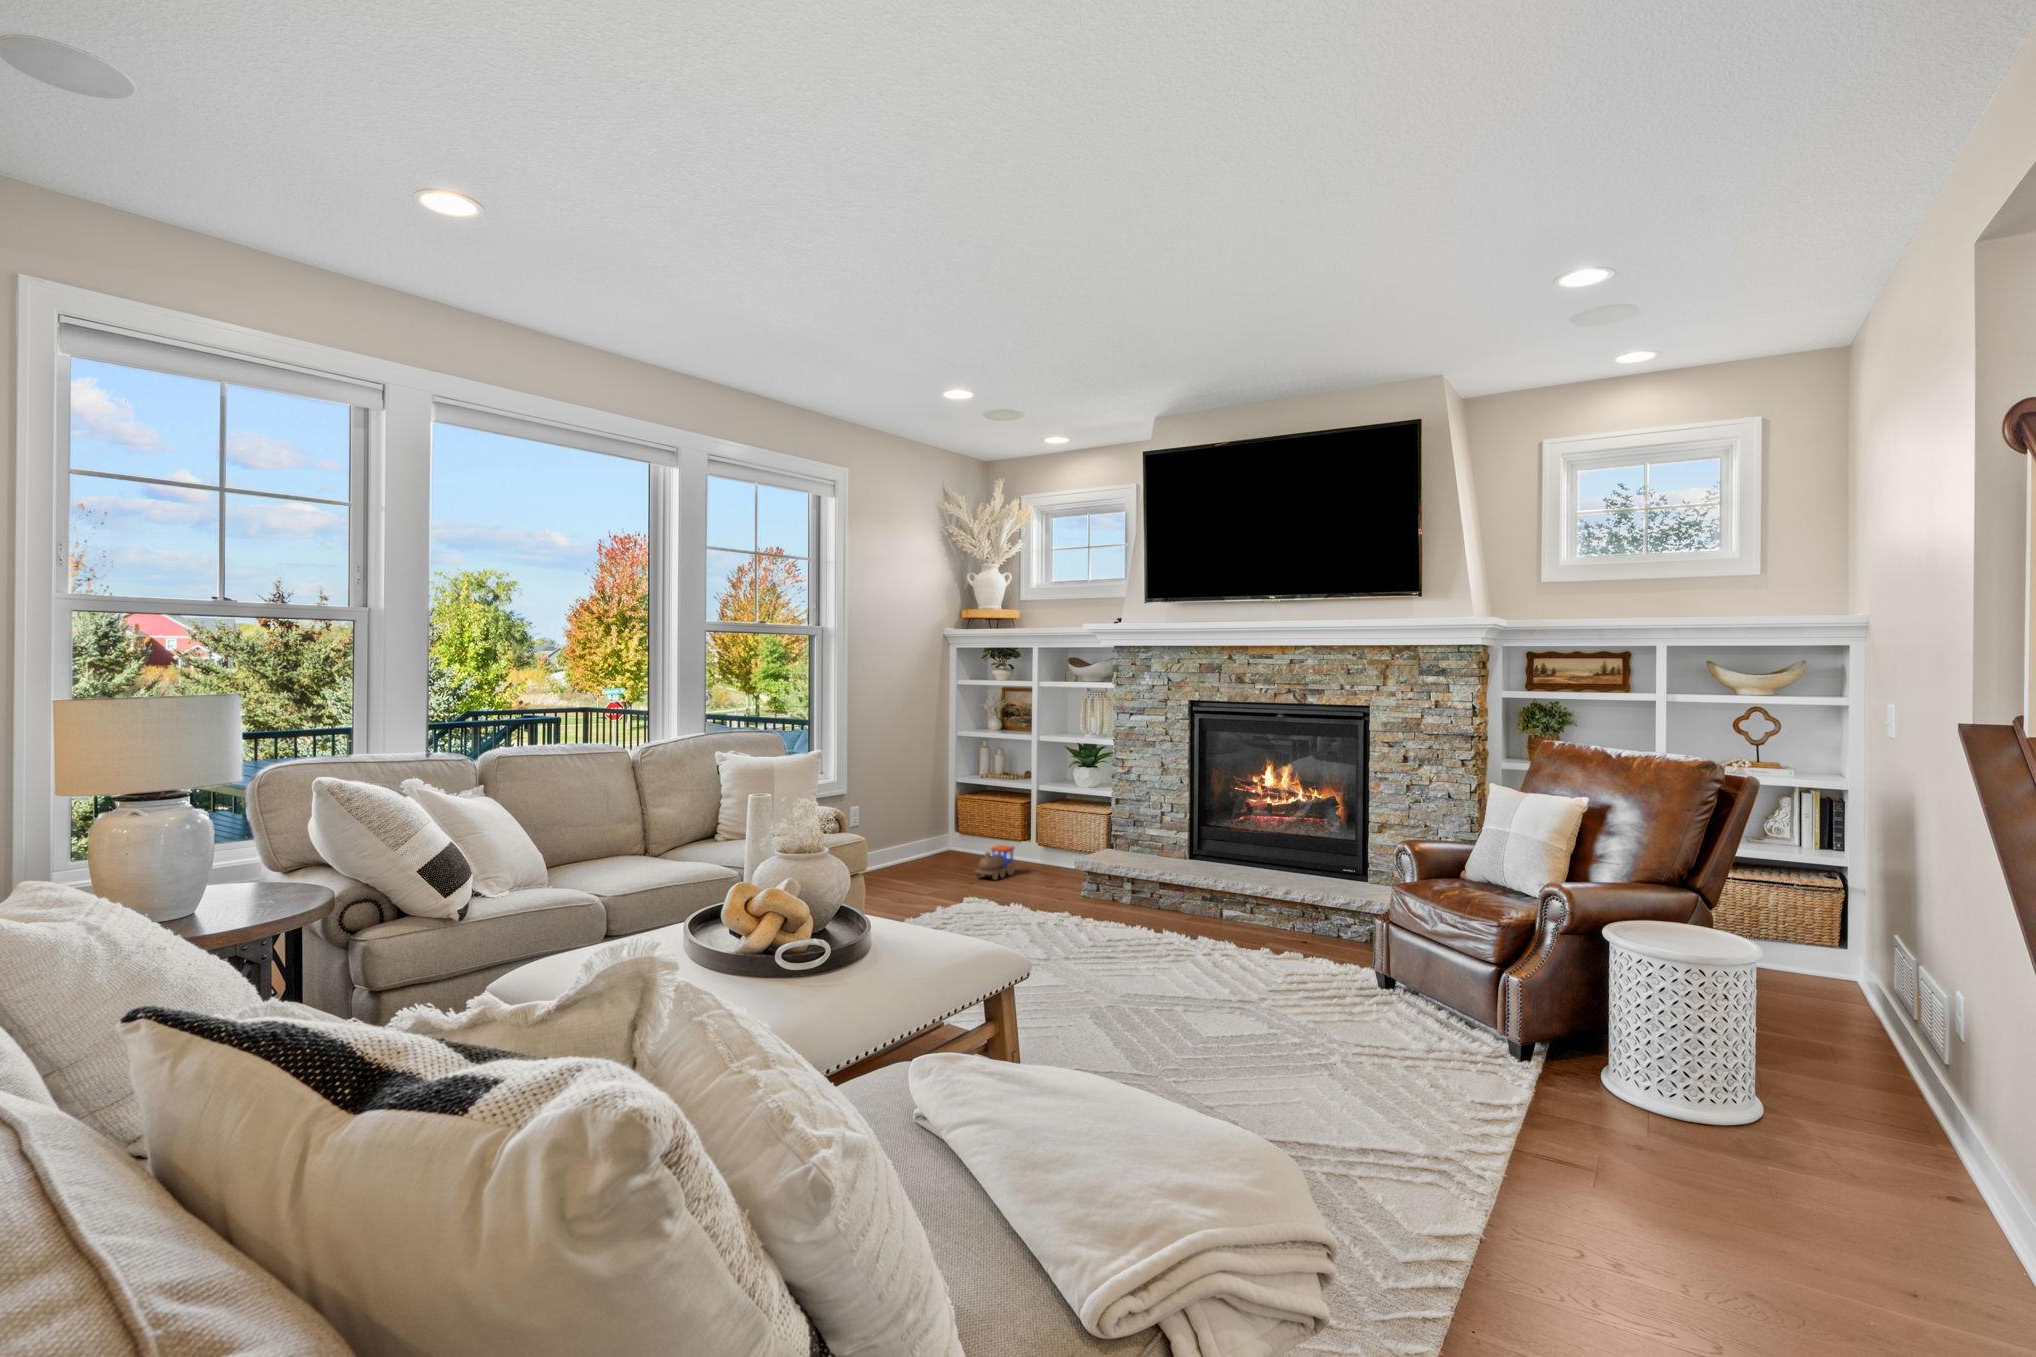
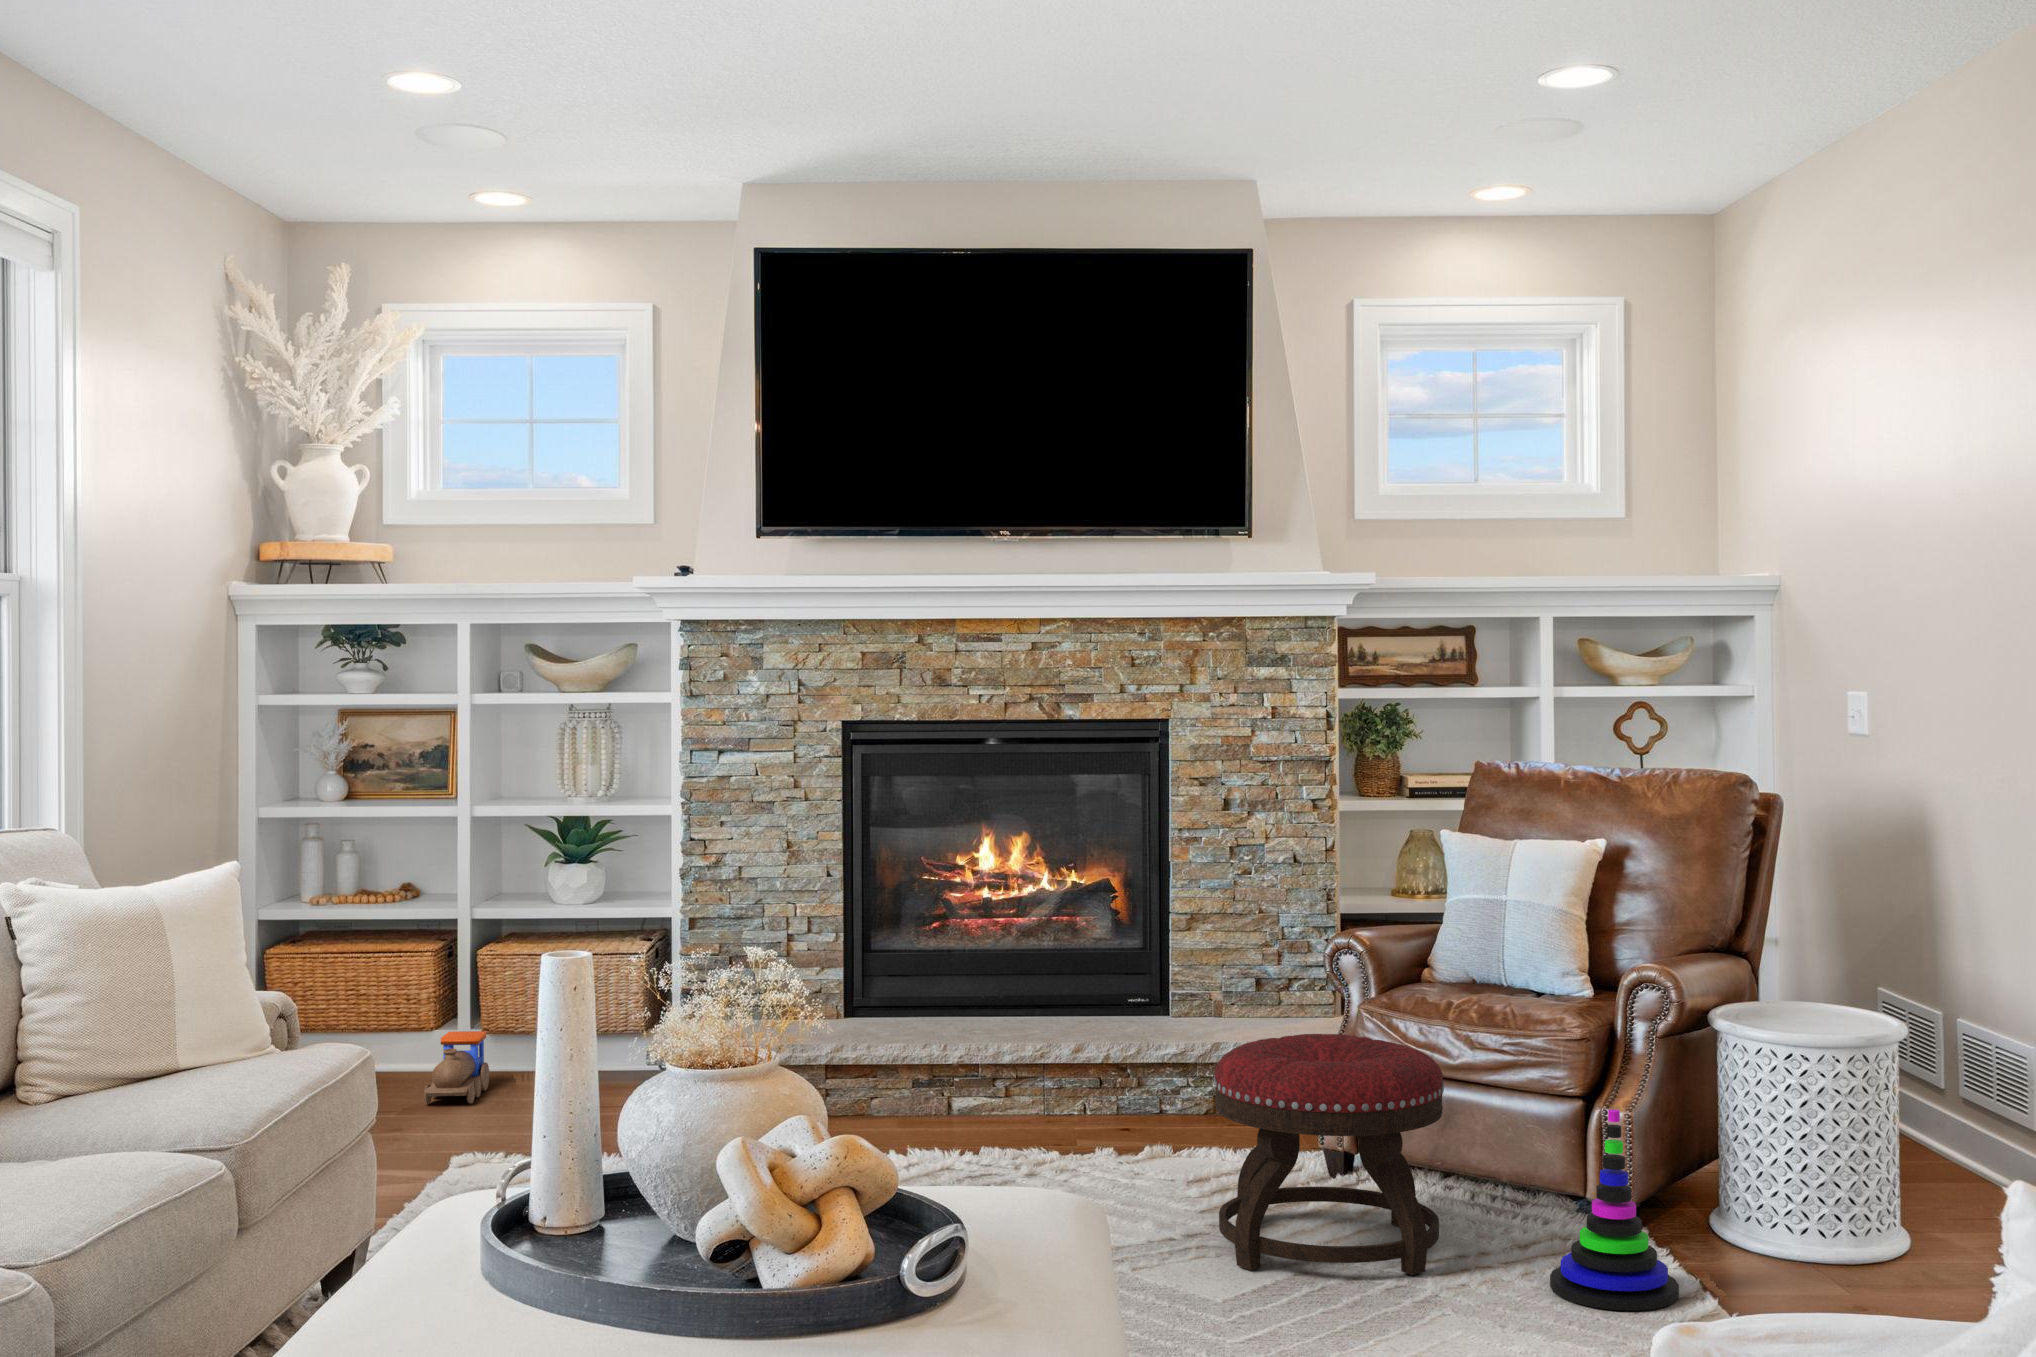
ottoman: none [1222,895,1374,1055] -> present [1214,1034,1444,1275]
stacking toy: none [1396,970,1488,1114] -> present [1550,1109,1679,1311]

